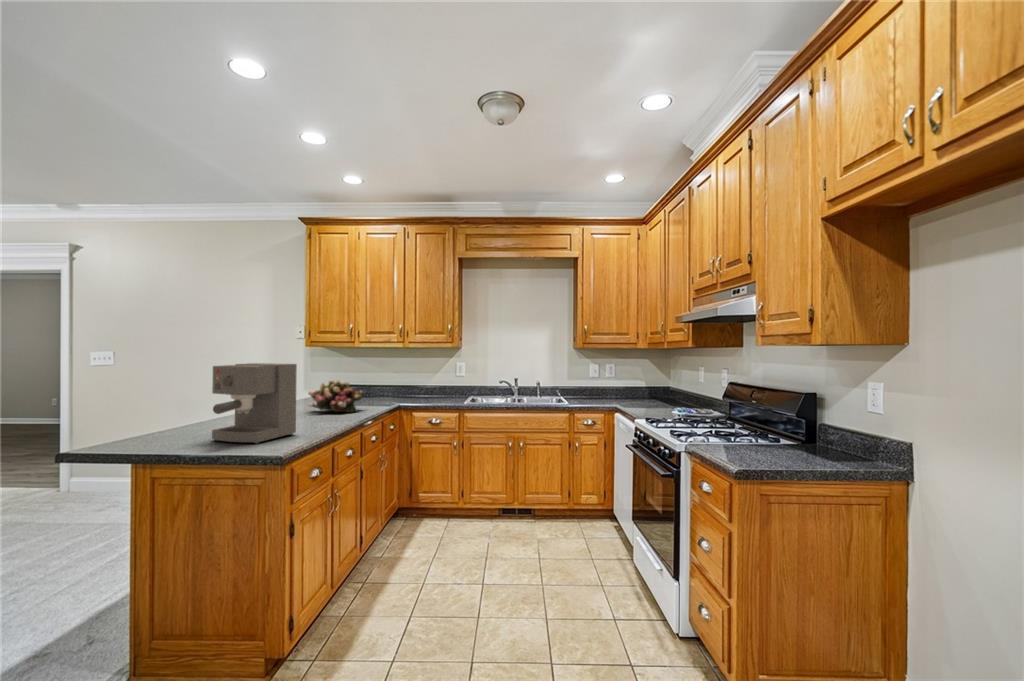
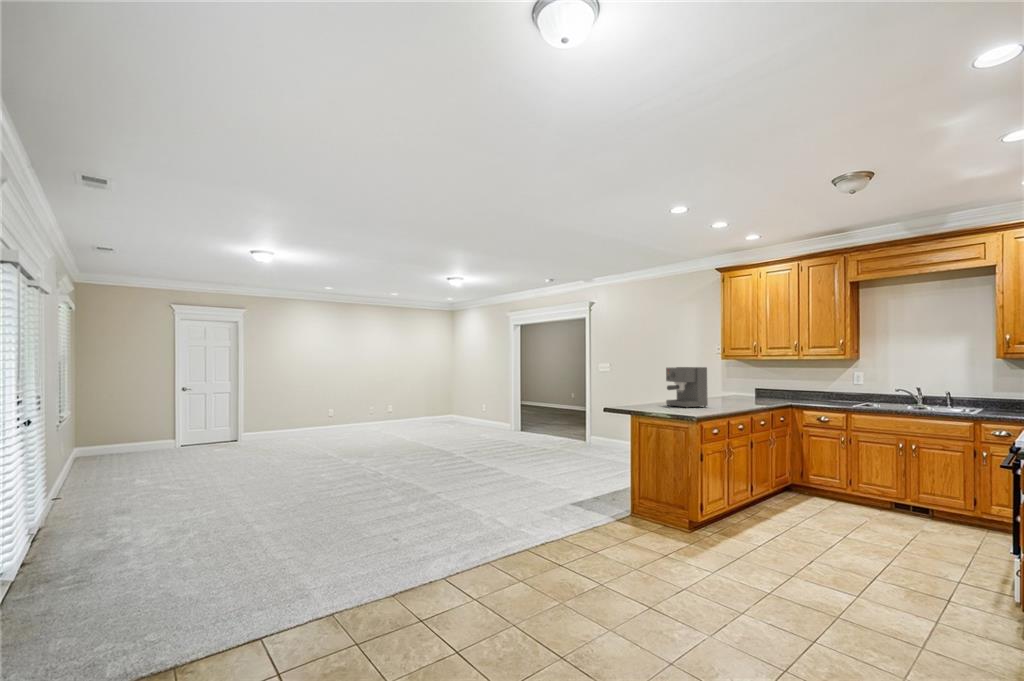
flower arrangement: present [308,380,363,412] -> none [719,381,759,403]

